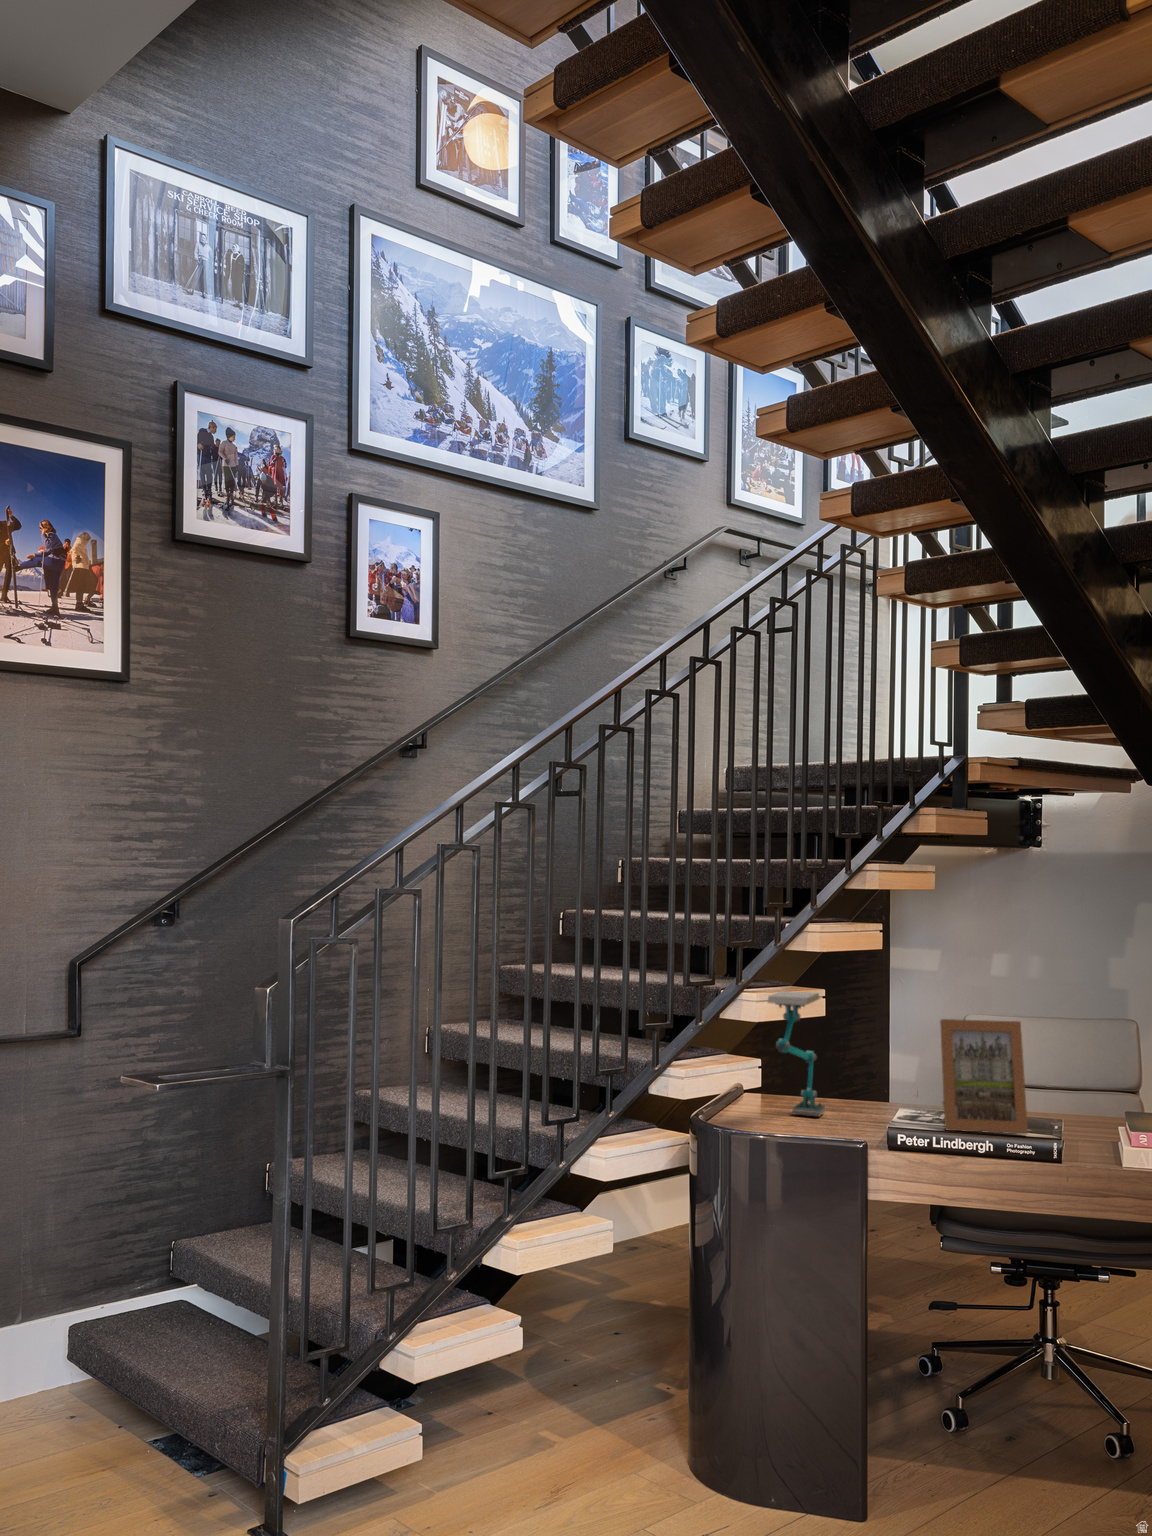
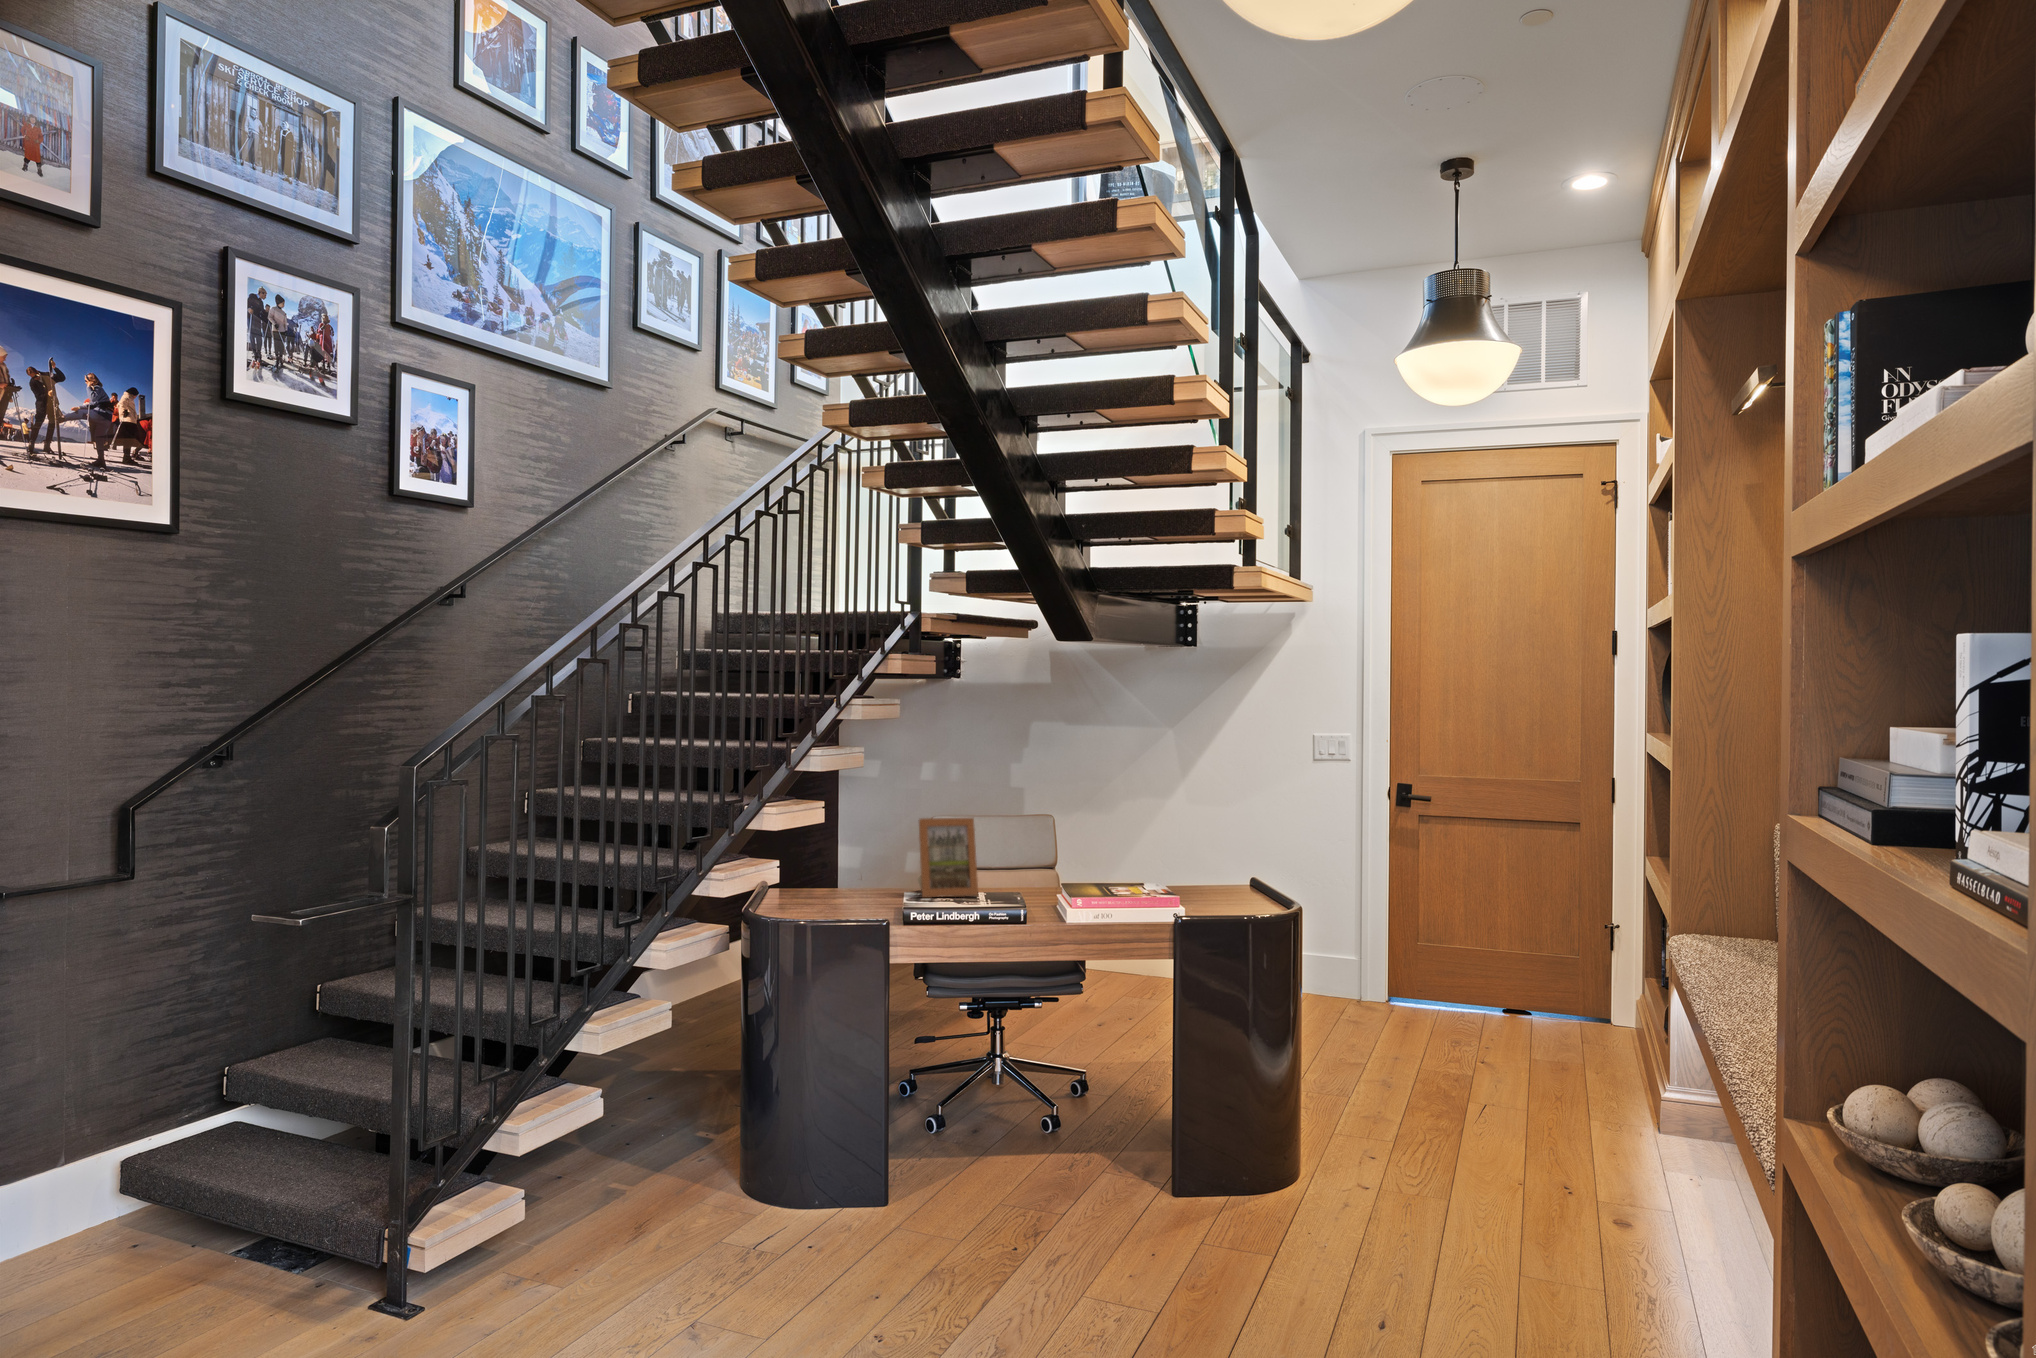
desk lamp: present [768,991,825,1116] -> none [800,803,835,895]

